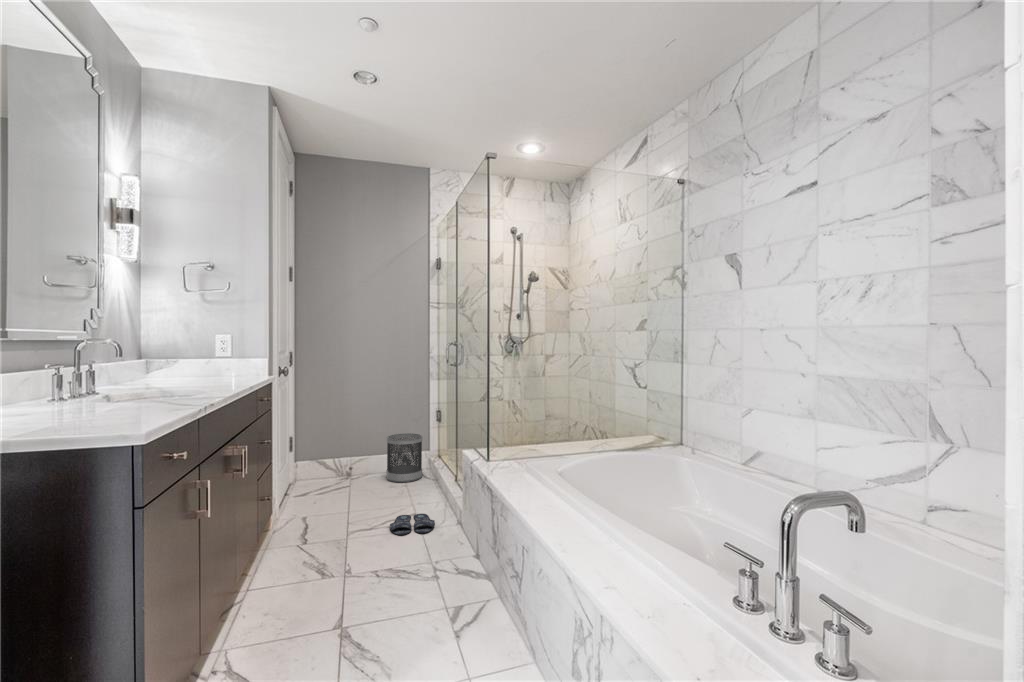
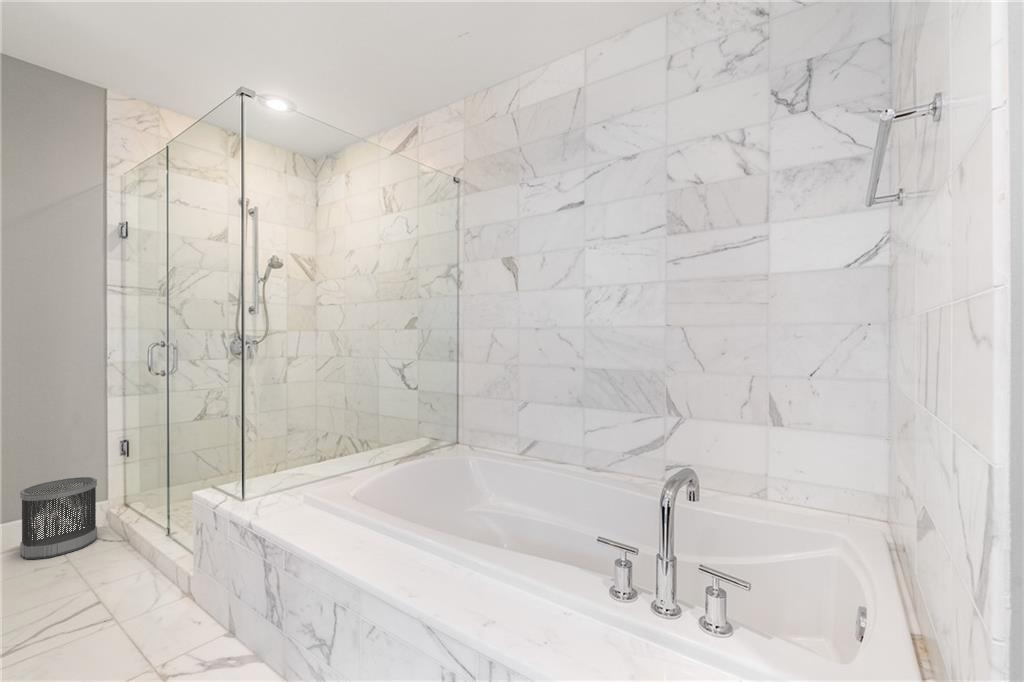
slippers: present [390,514,435,535] -> none [48,594,141,647]

